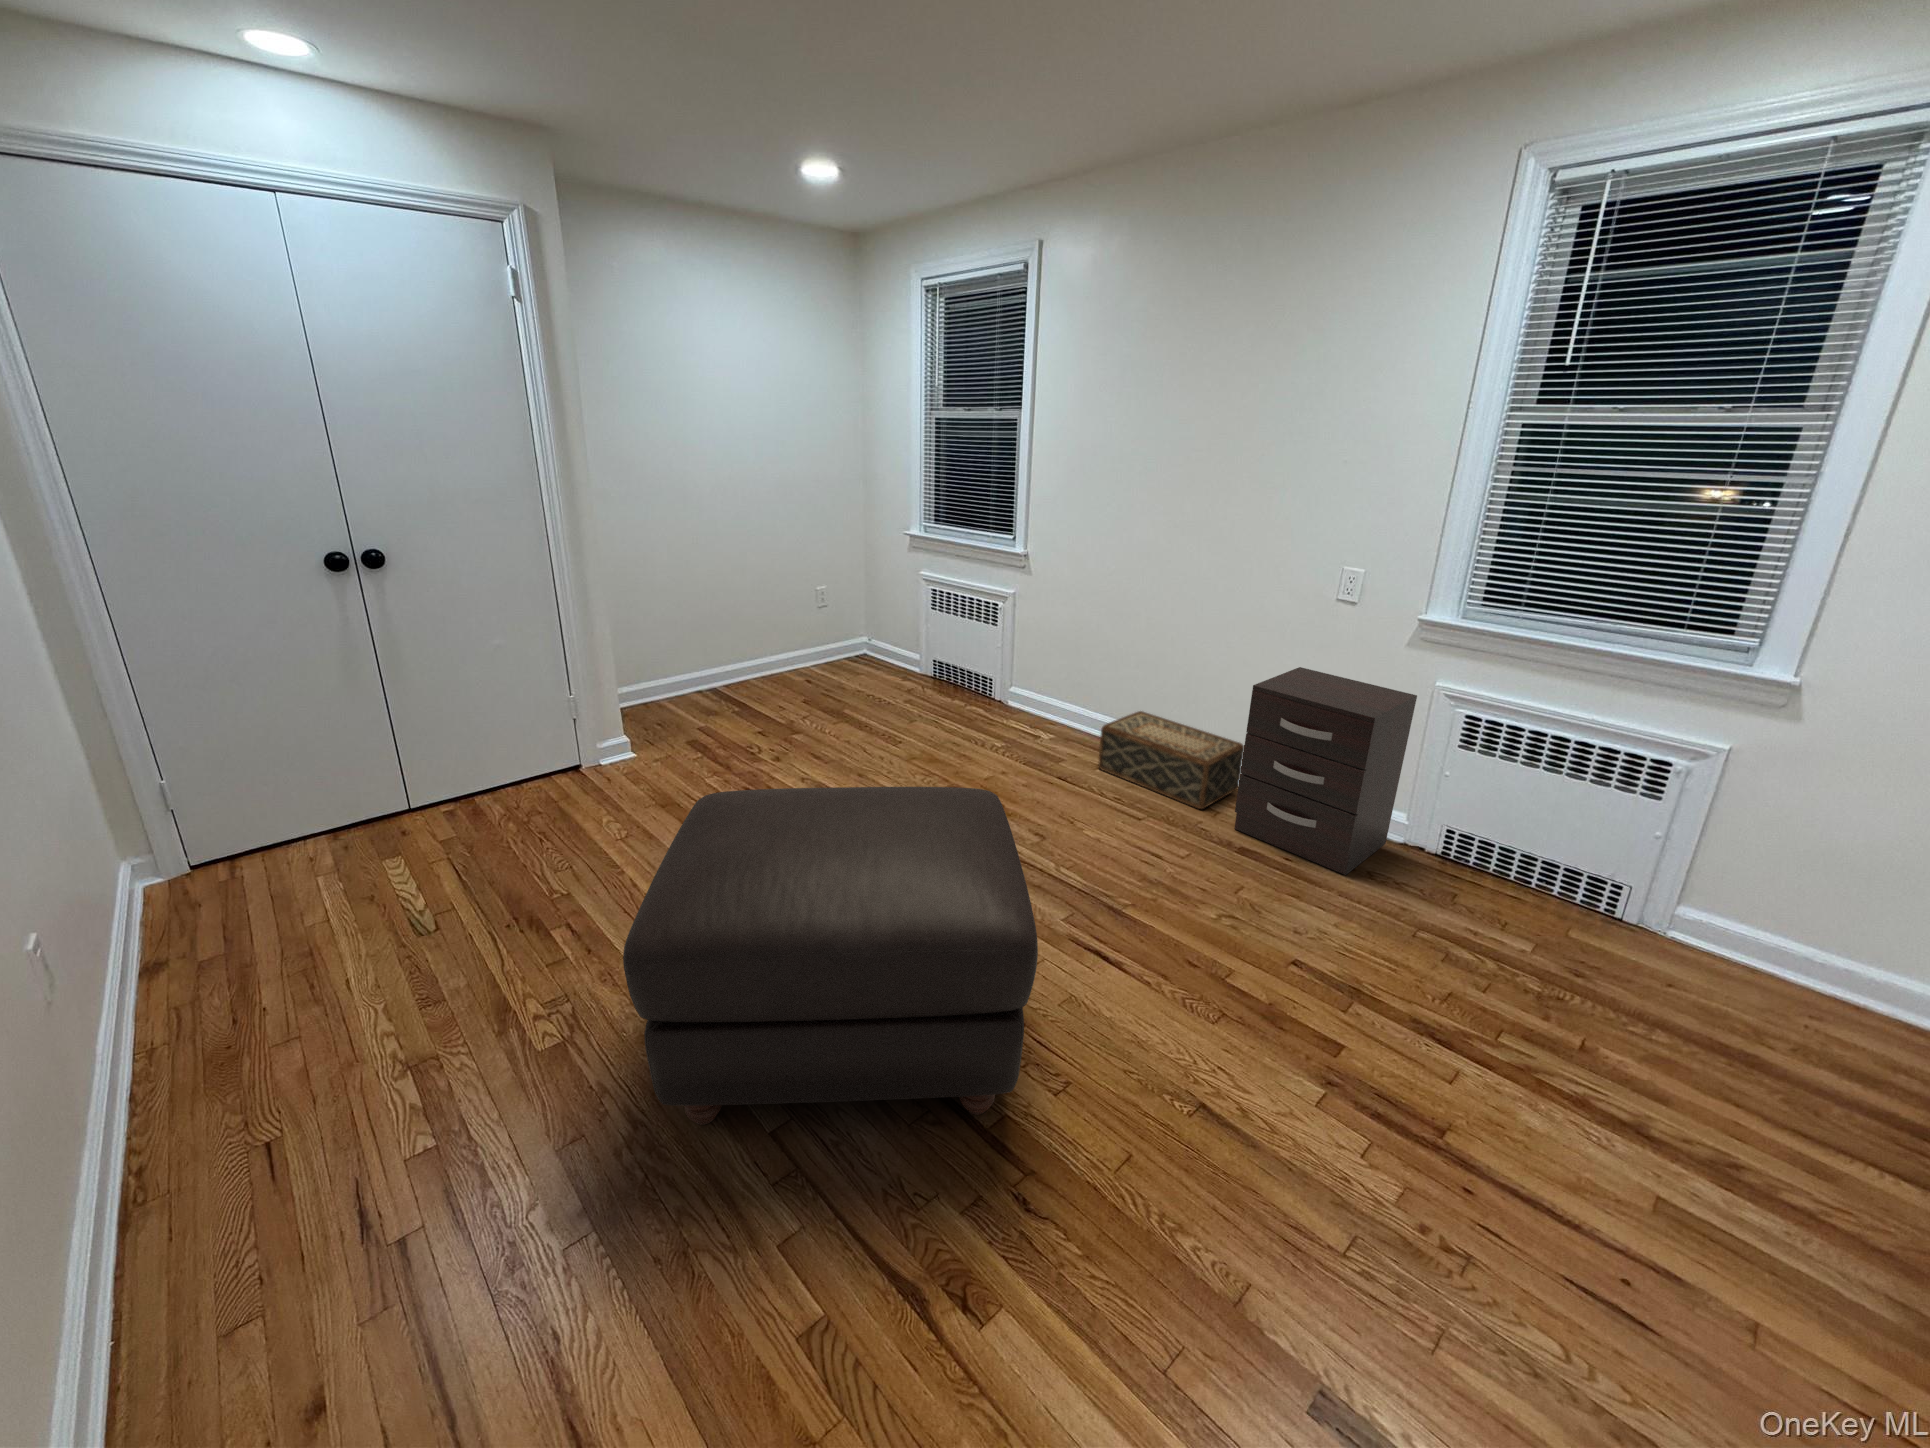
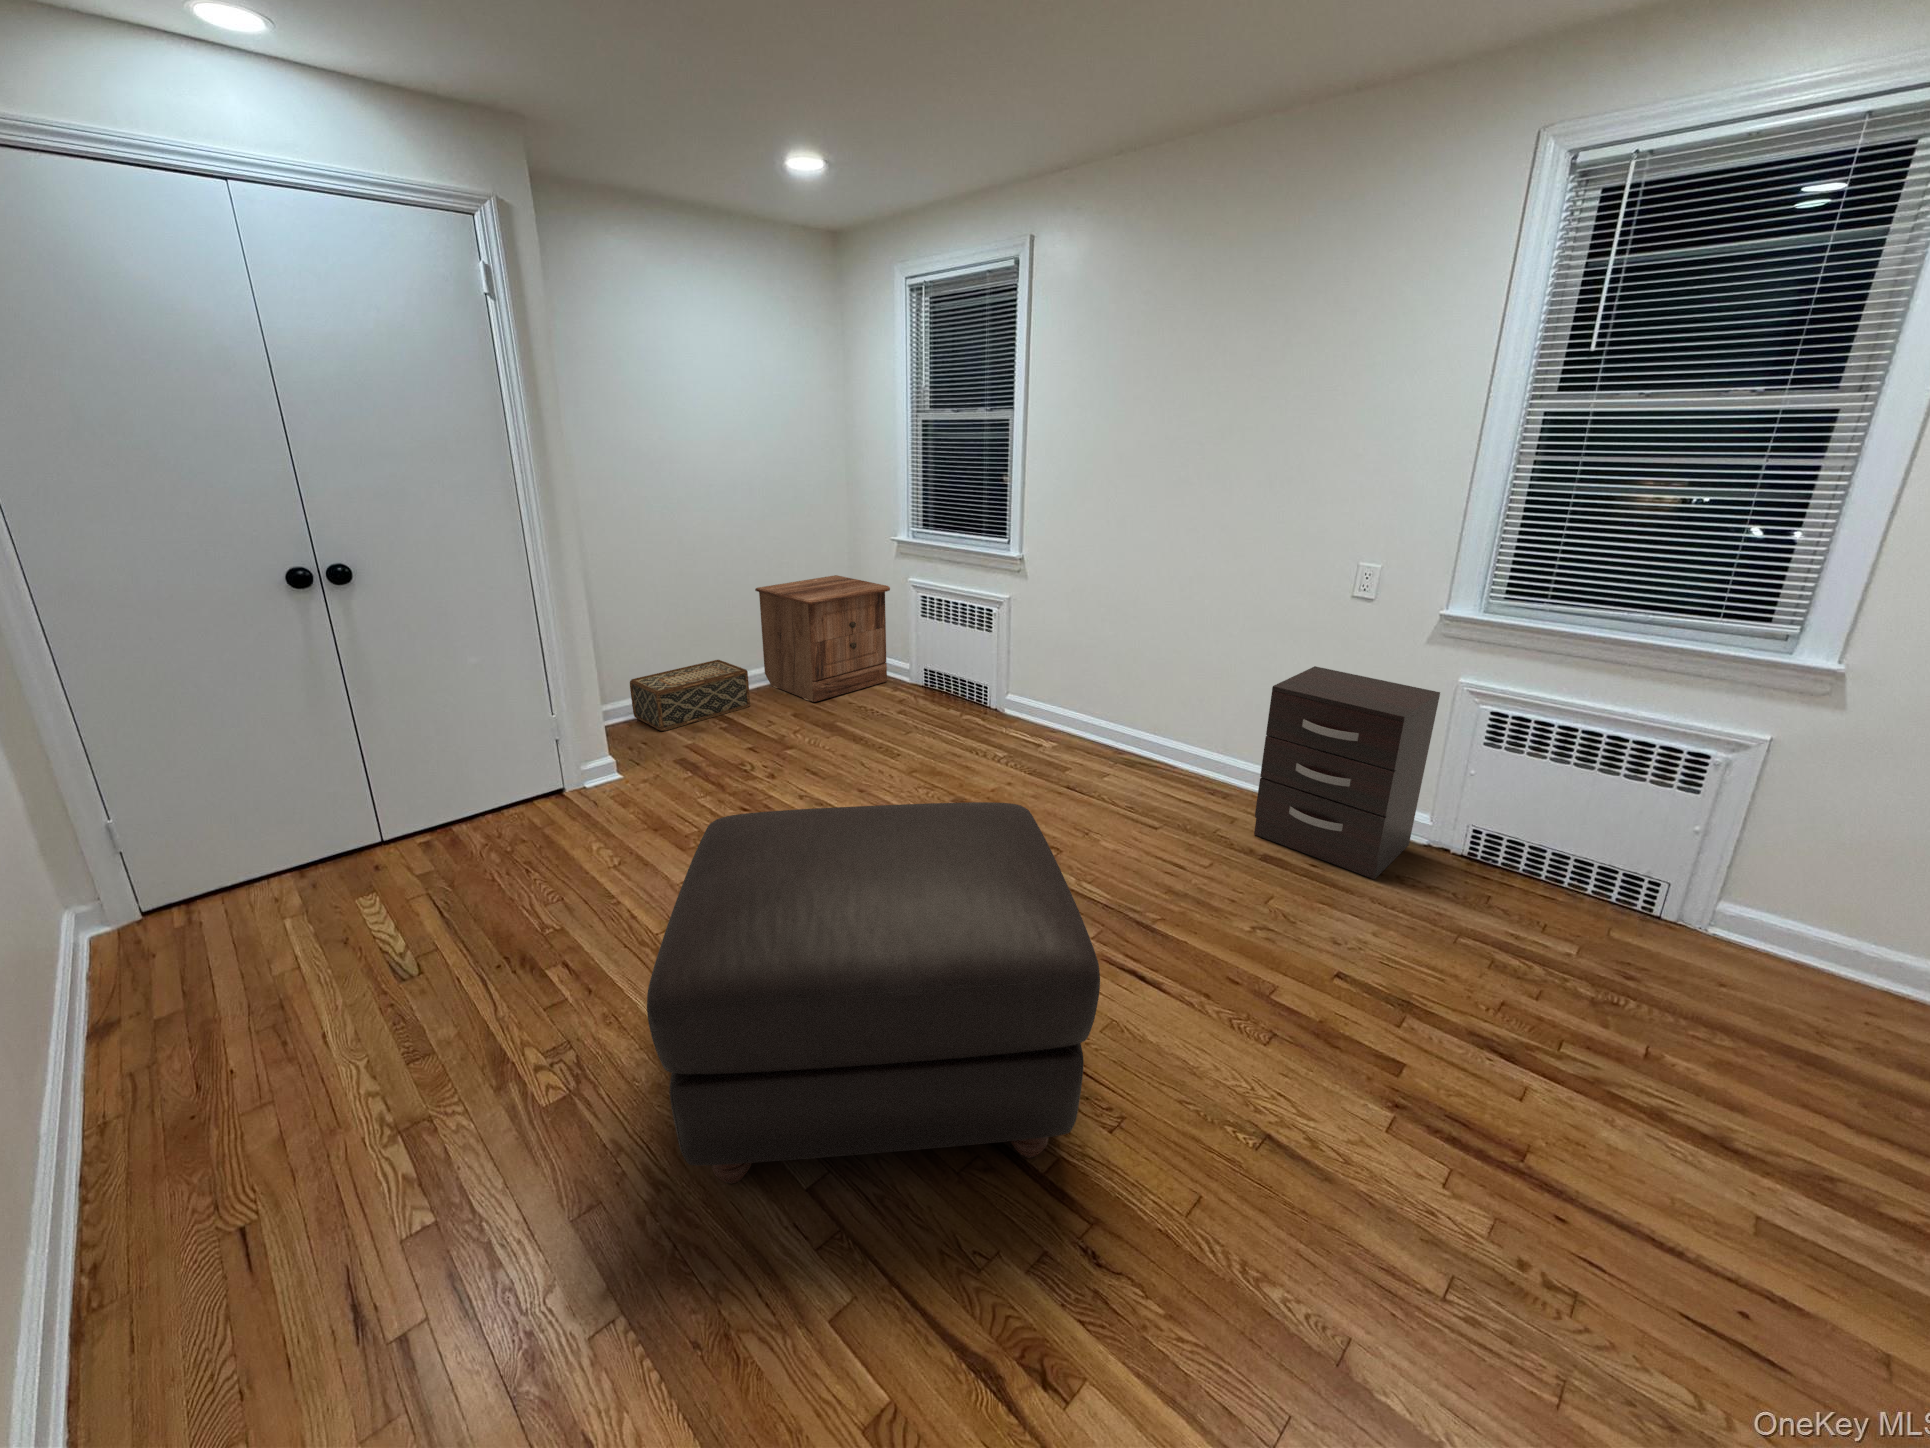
nightstand: none [770,567,900,690] -> present [755,575,890,702]
woven basket: present [1098,711,1244,809] -> present [630,660,750,731]

